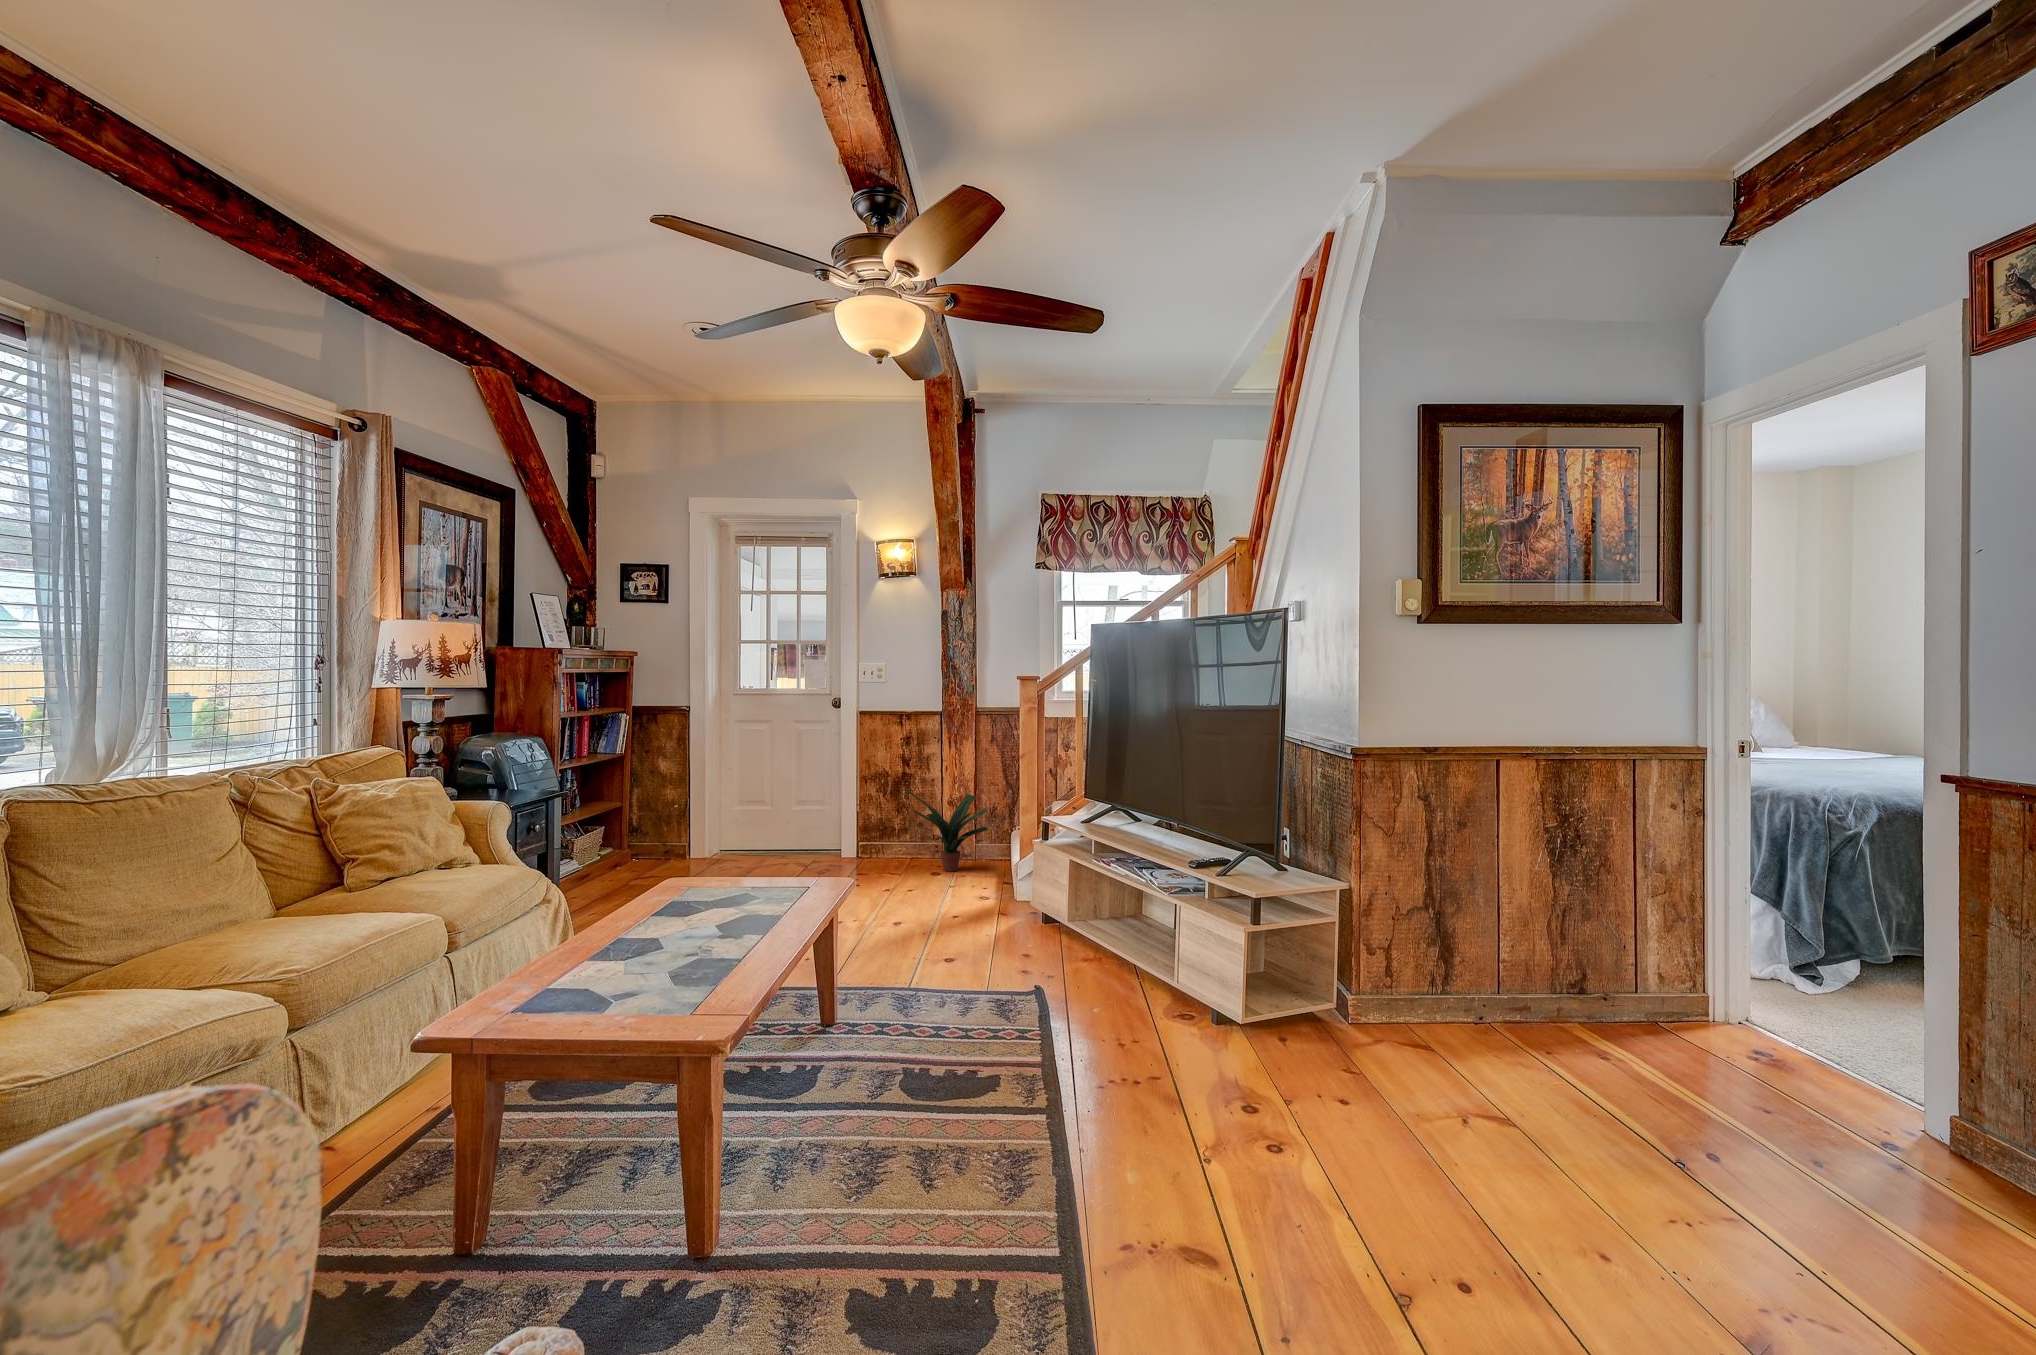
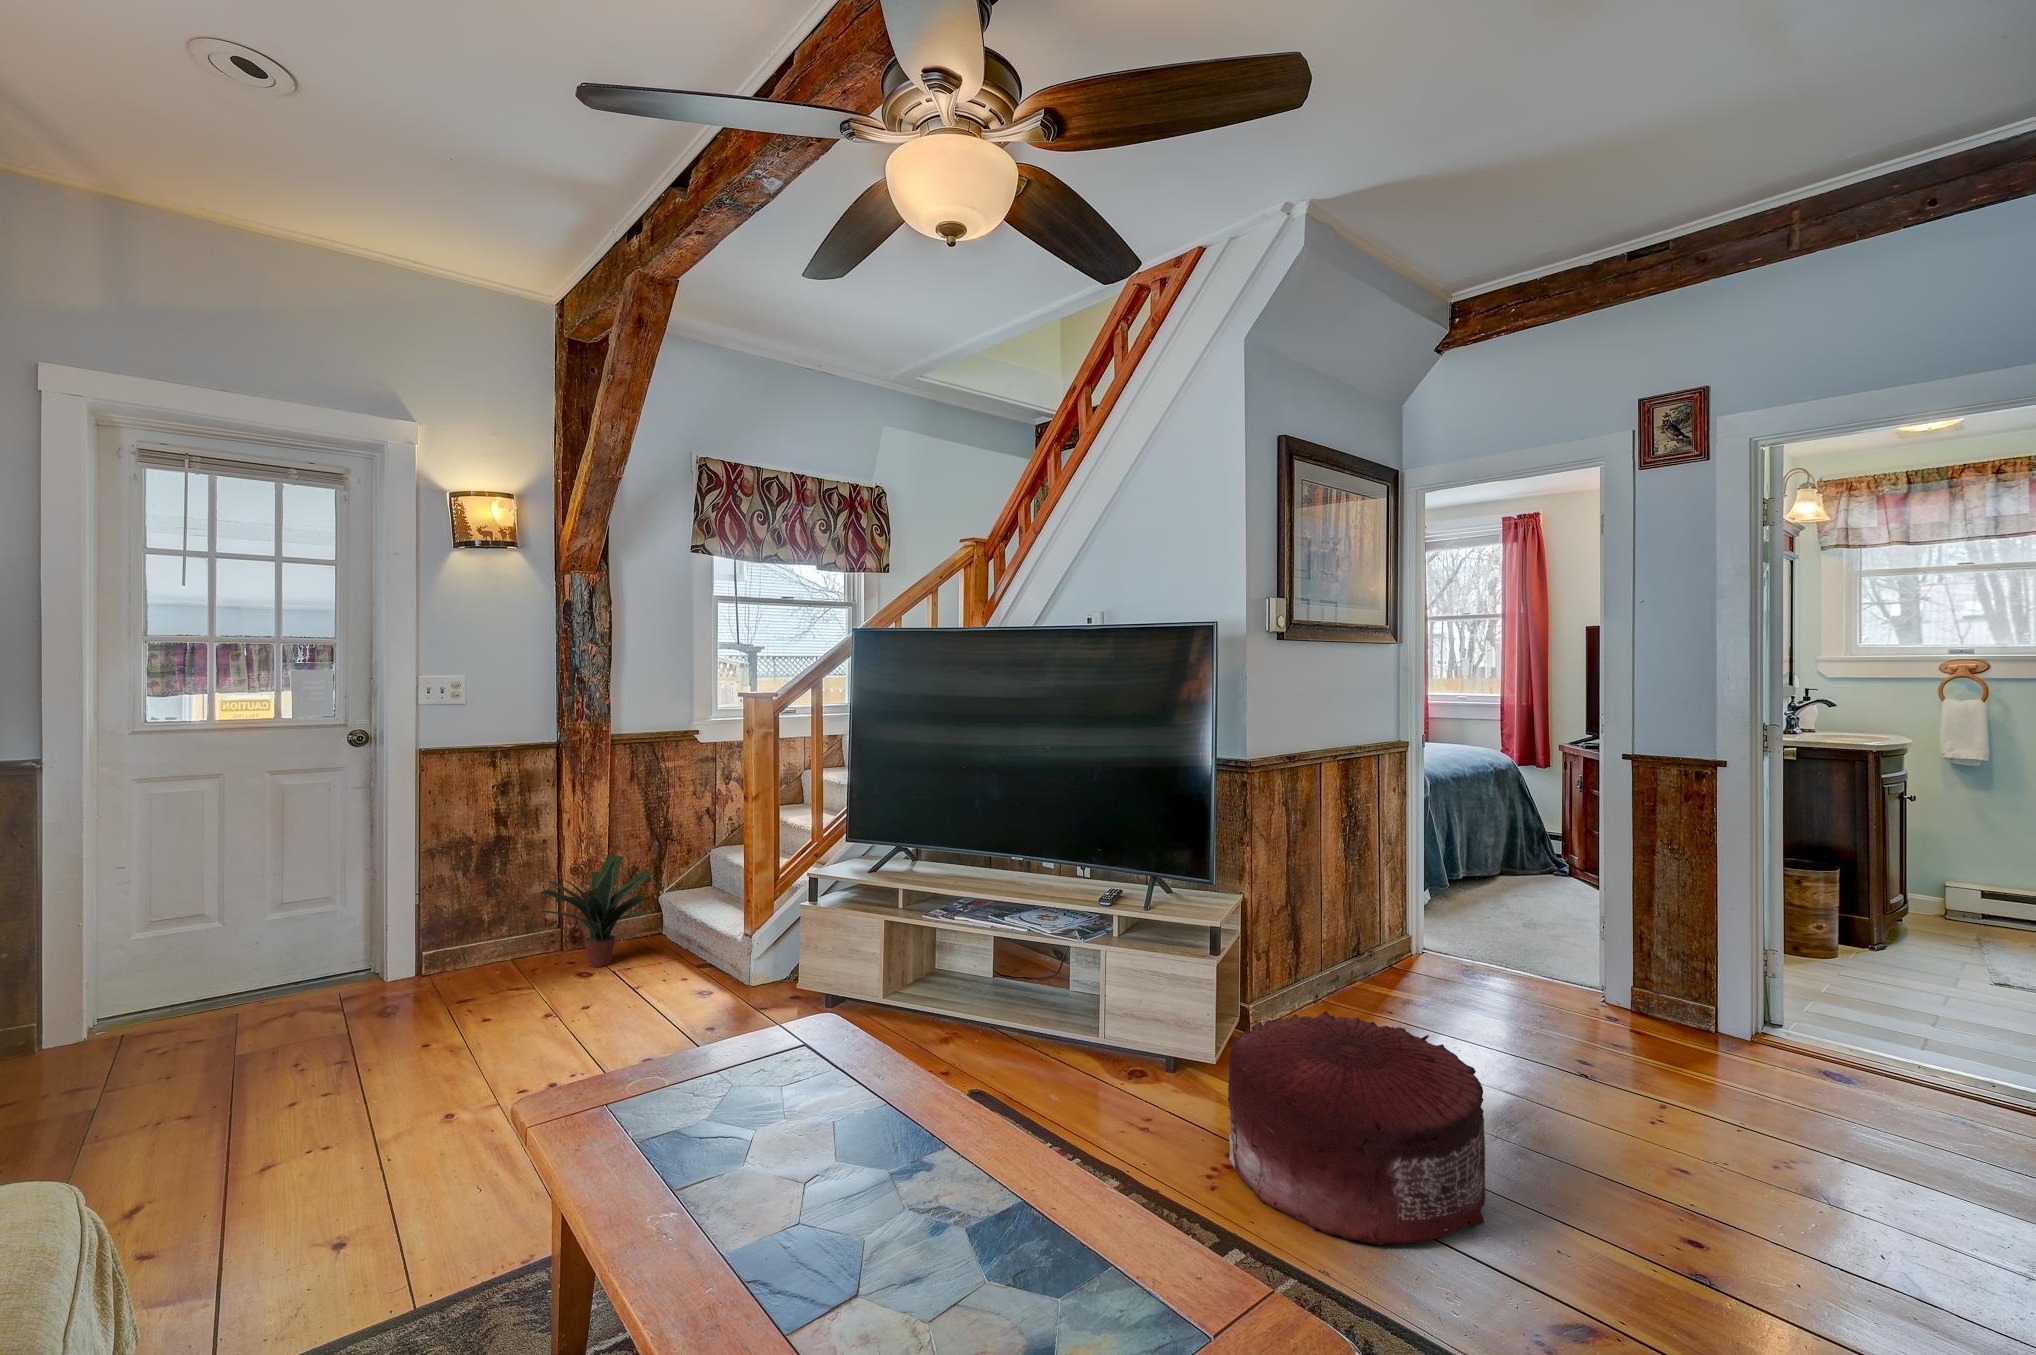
pouf: none [1100,990,1367,1224] -> present [1228,1011,1485,1245]

